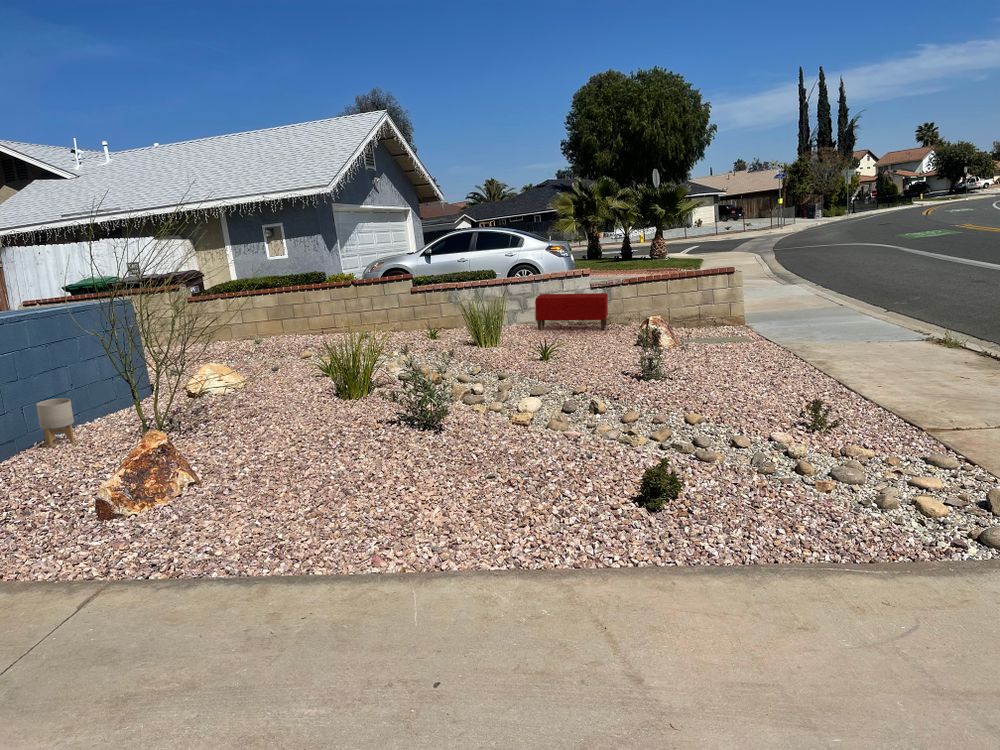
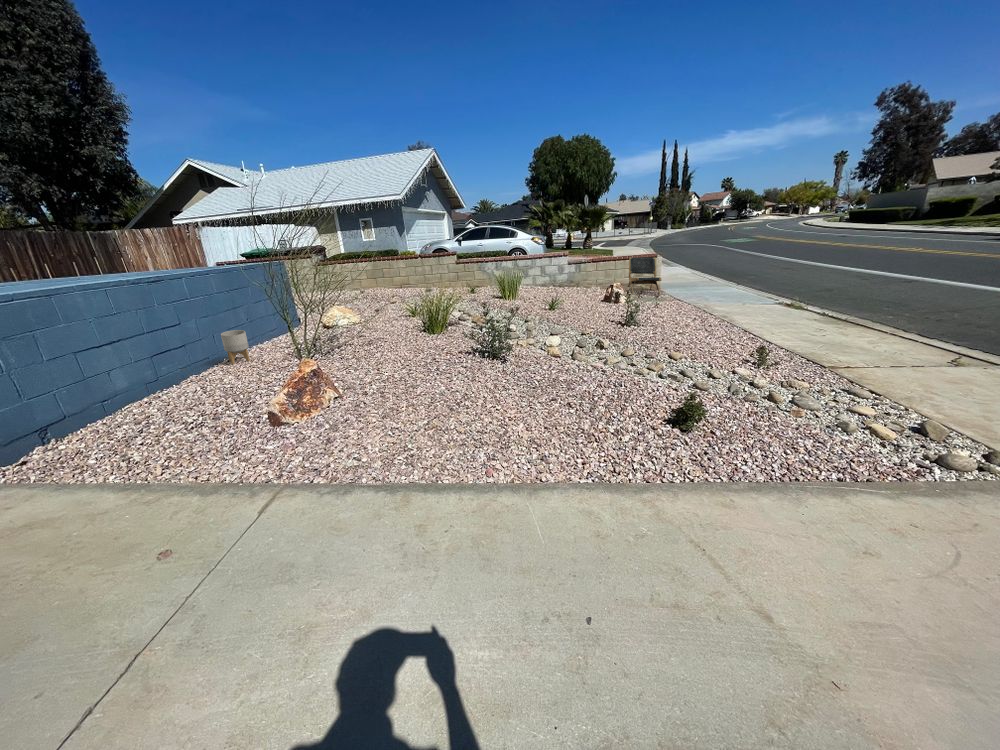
lounge chair: none [688,273,741,334] -> present [628,257,661,295]
bench: present [535,293,608,330] -> none [536,267,579,291]

